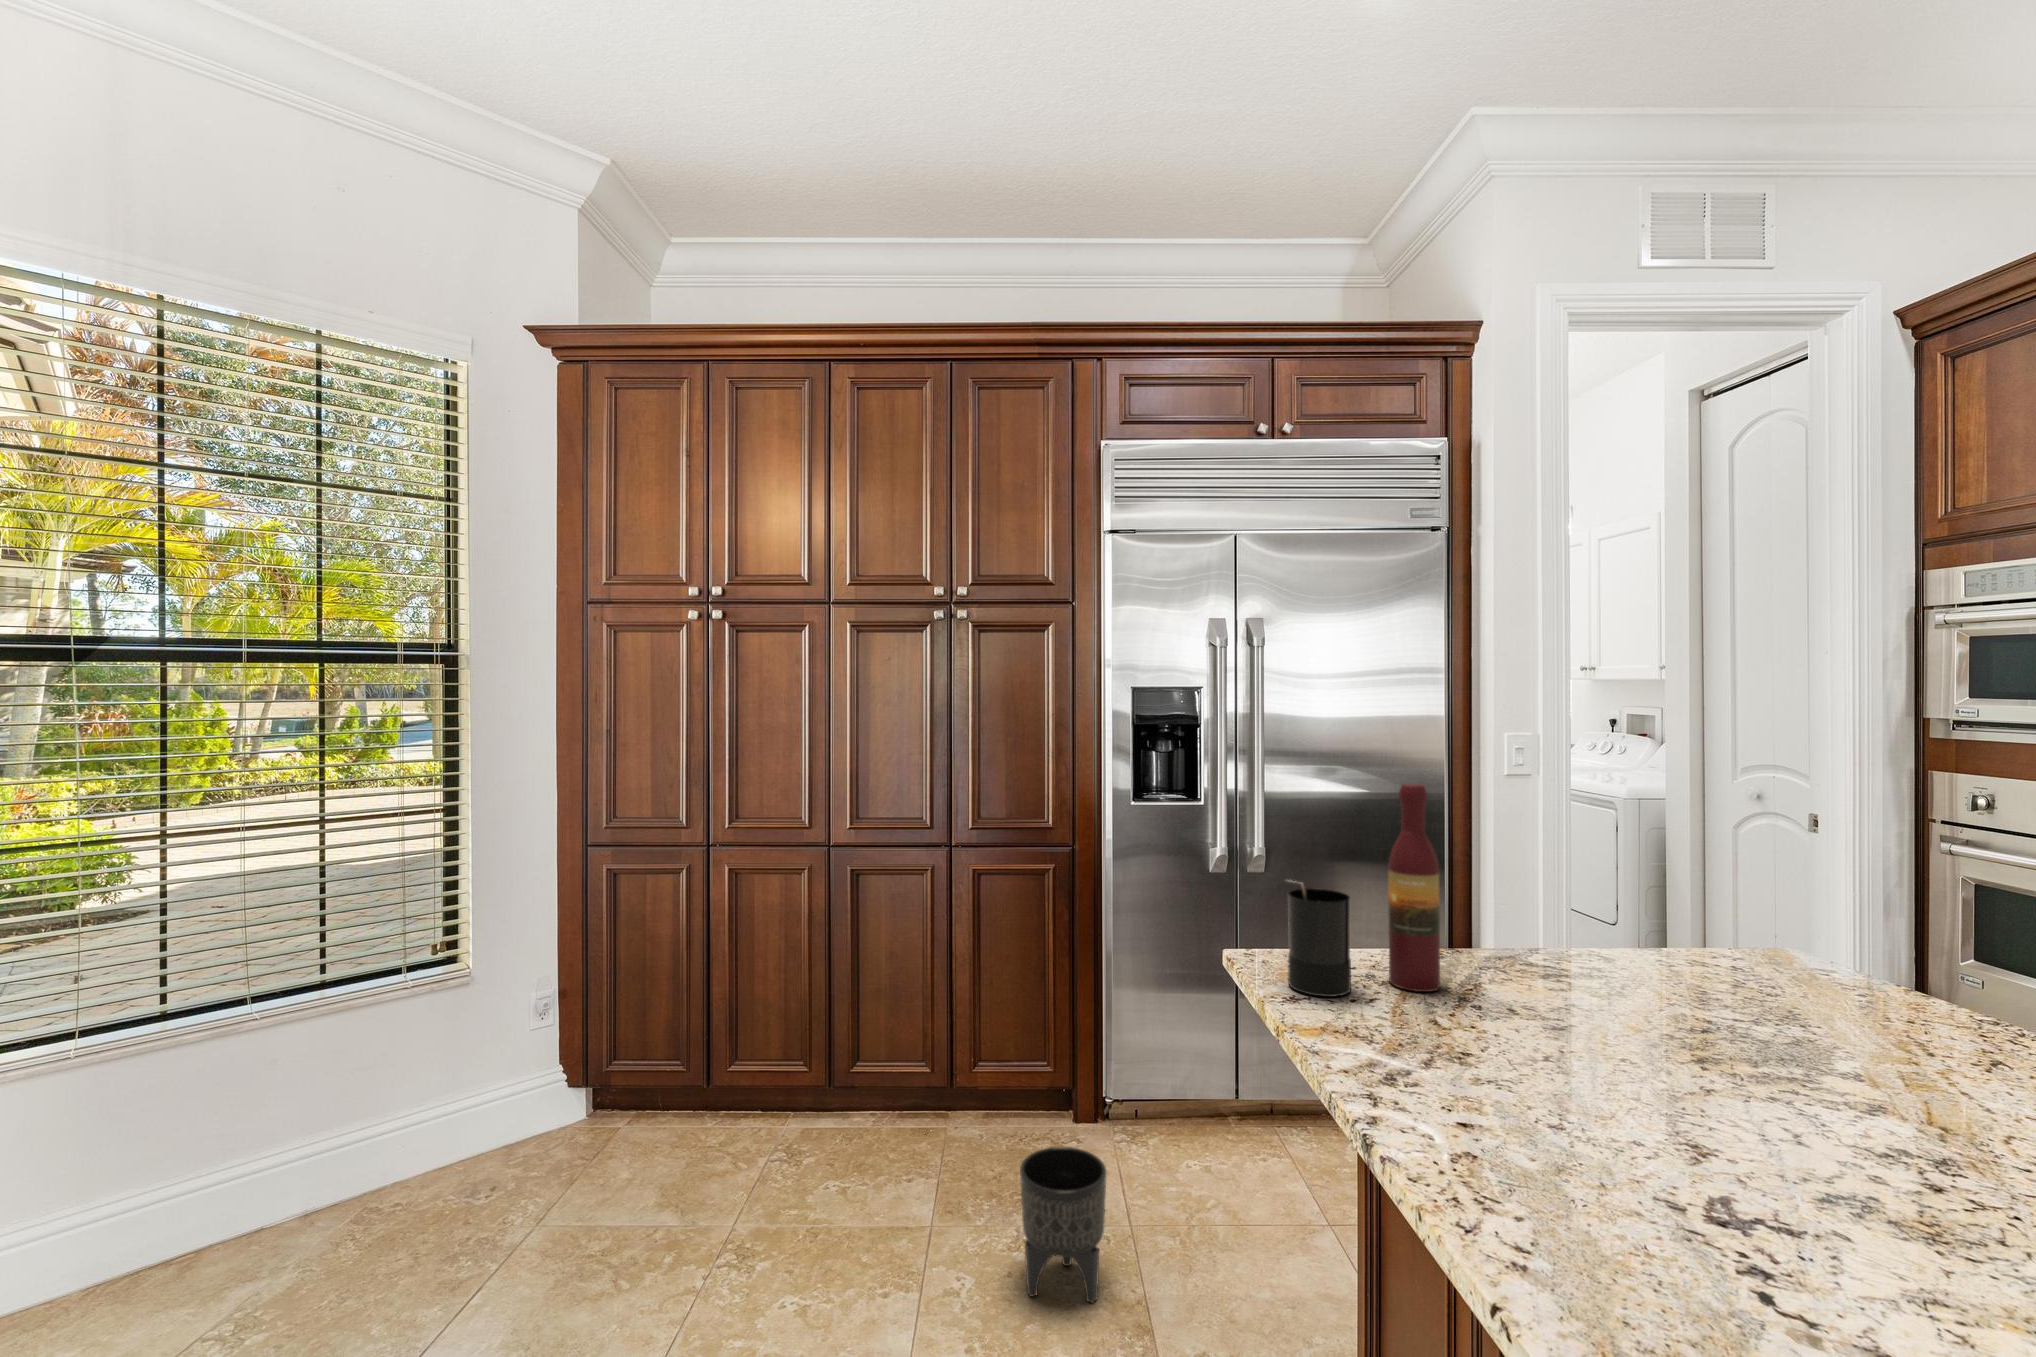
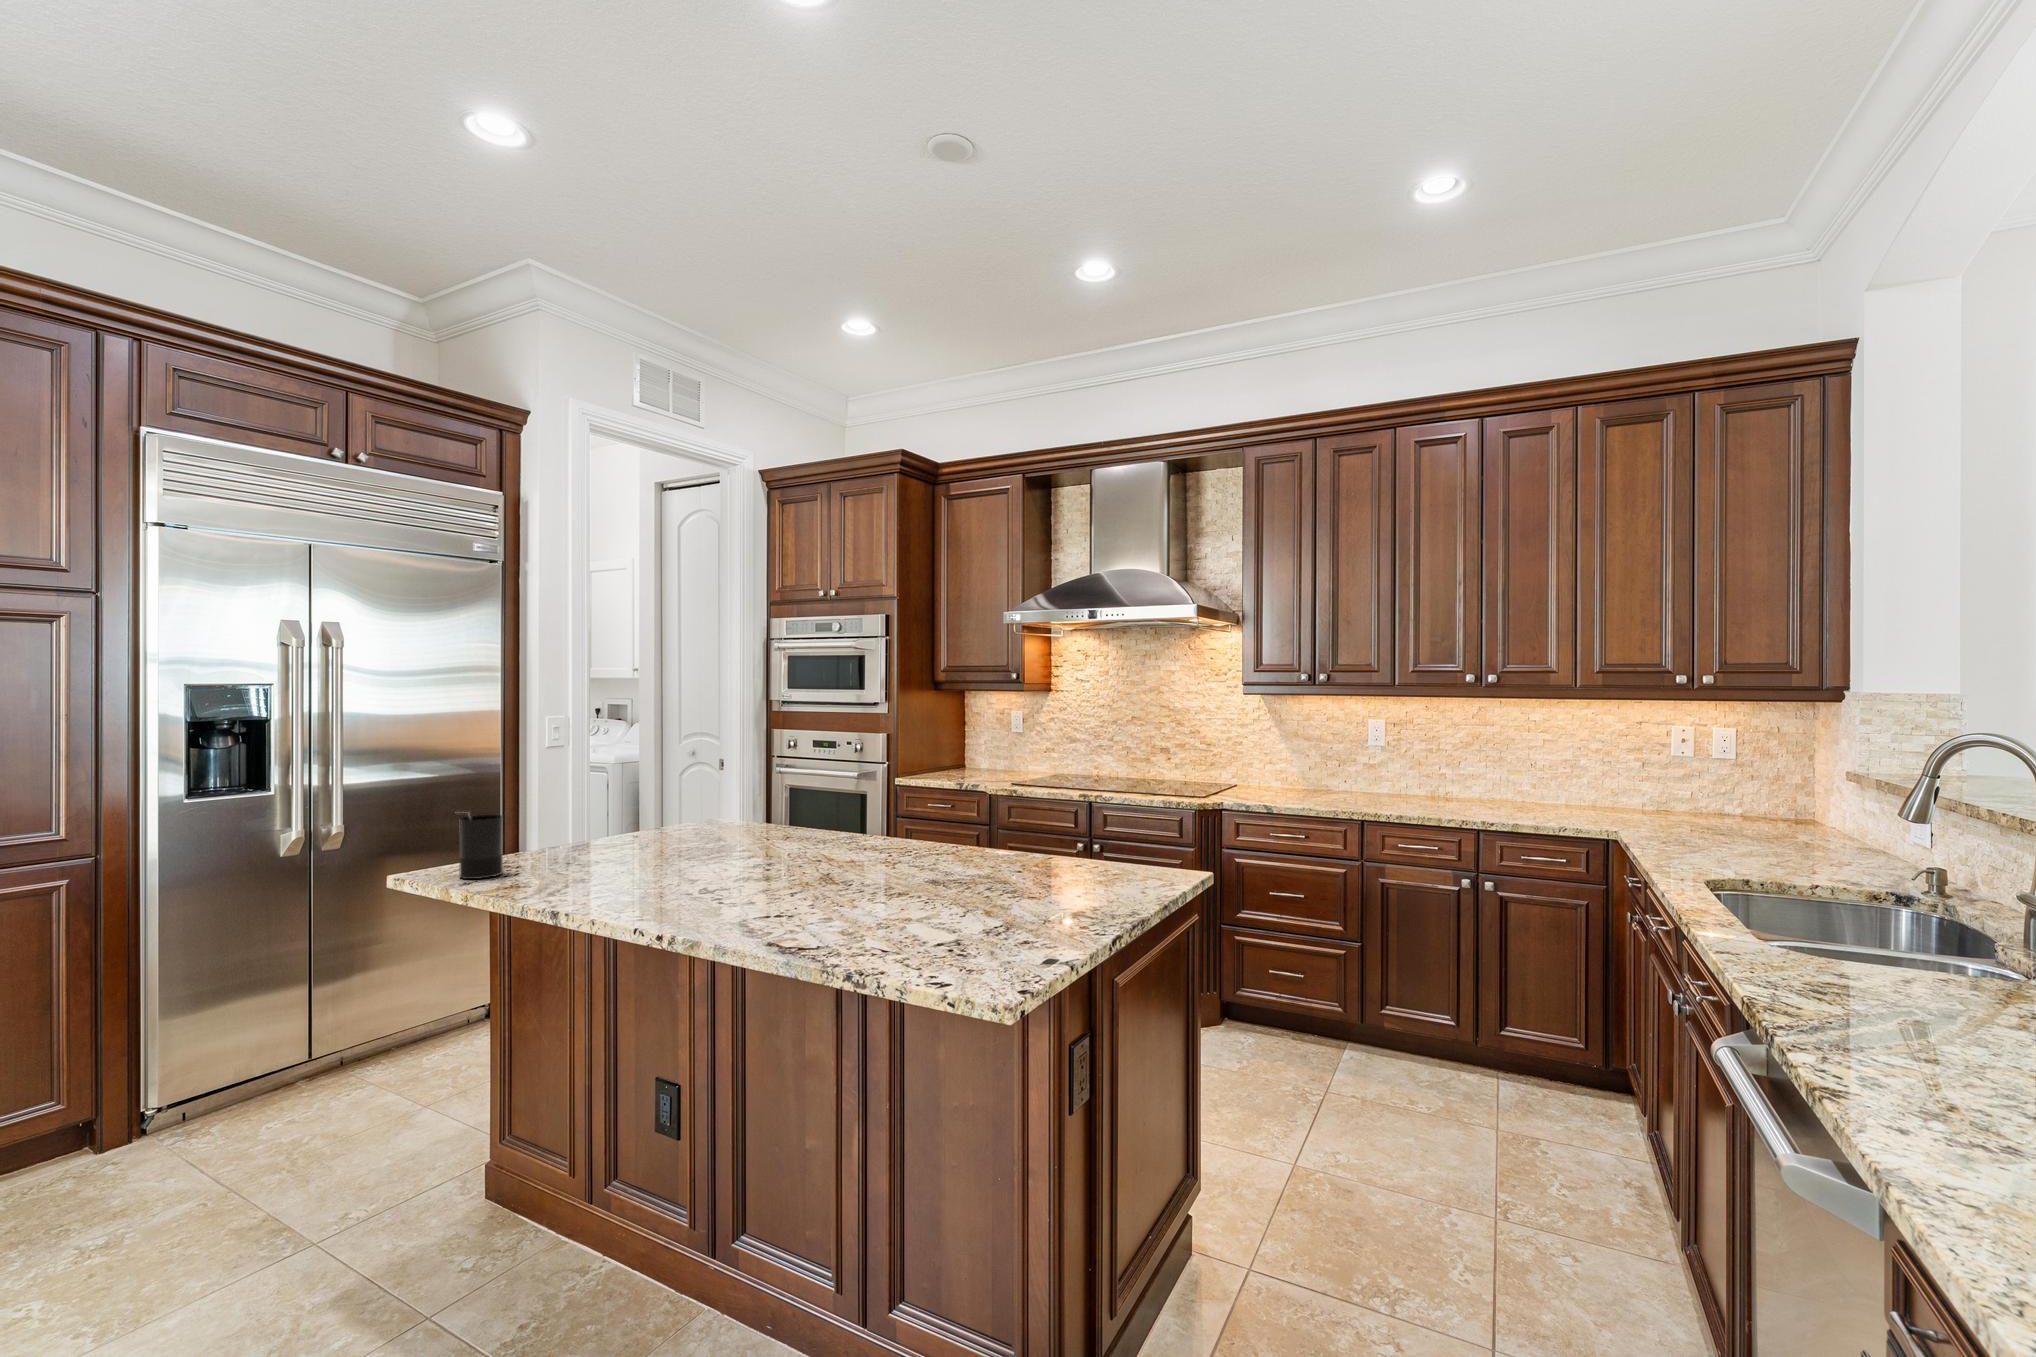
wine bottle: present [1388,784,1440,992] -> none [521,744,553,867]
planter: present [1020,1147,1107,1303] -> none [117,1117,225,1266]

